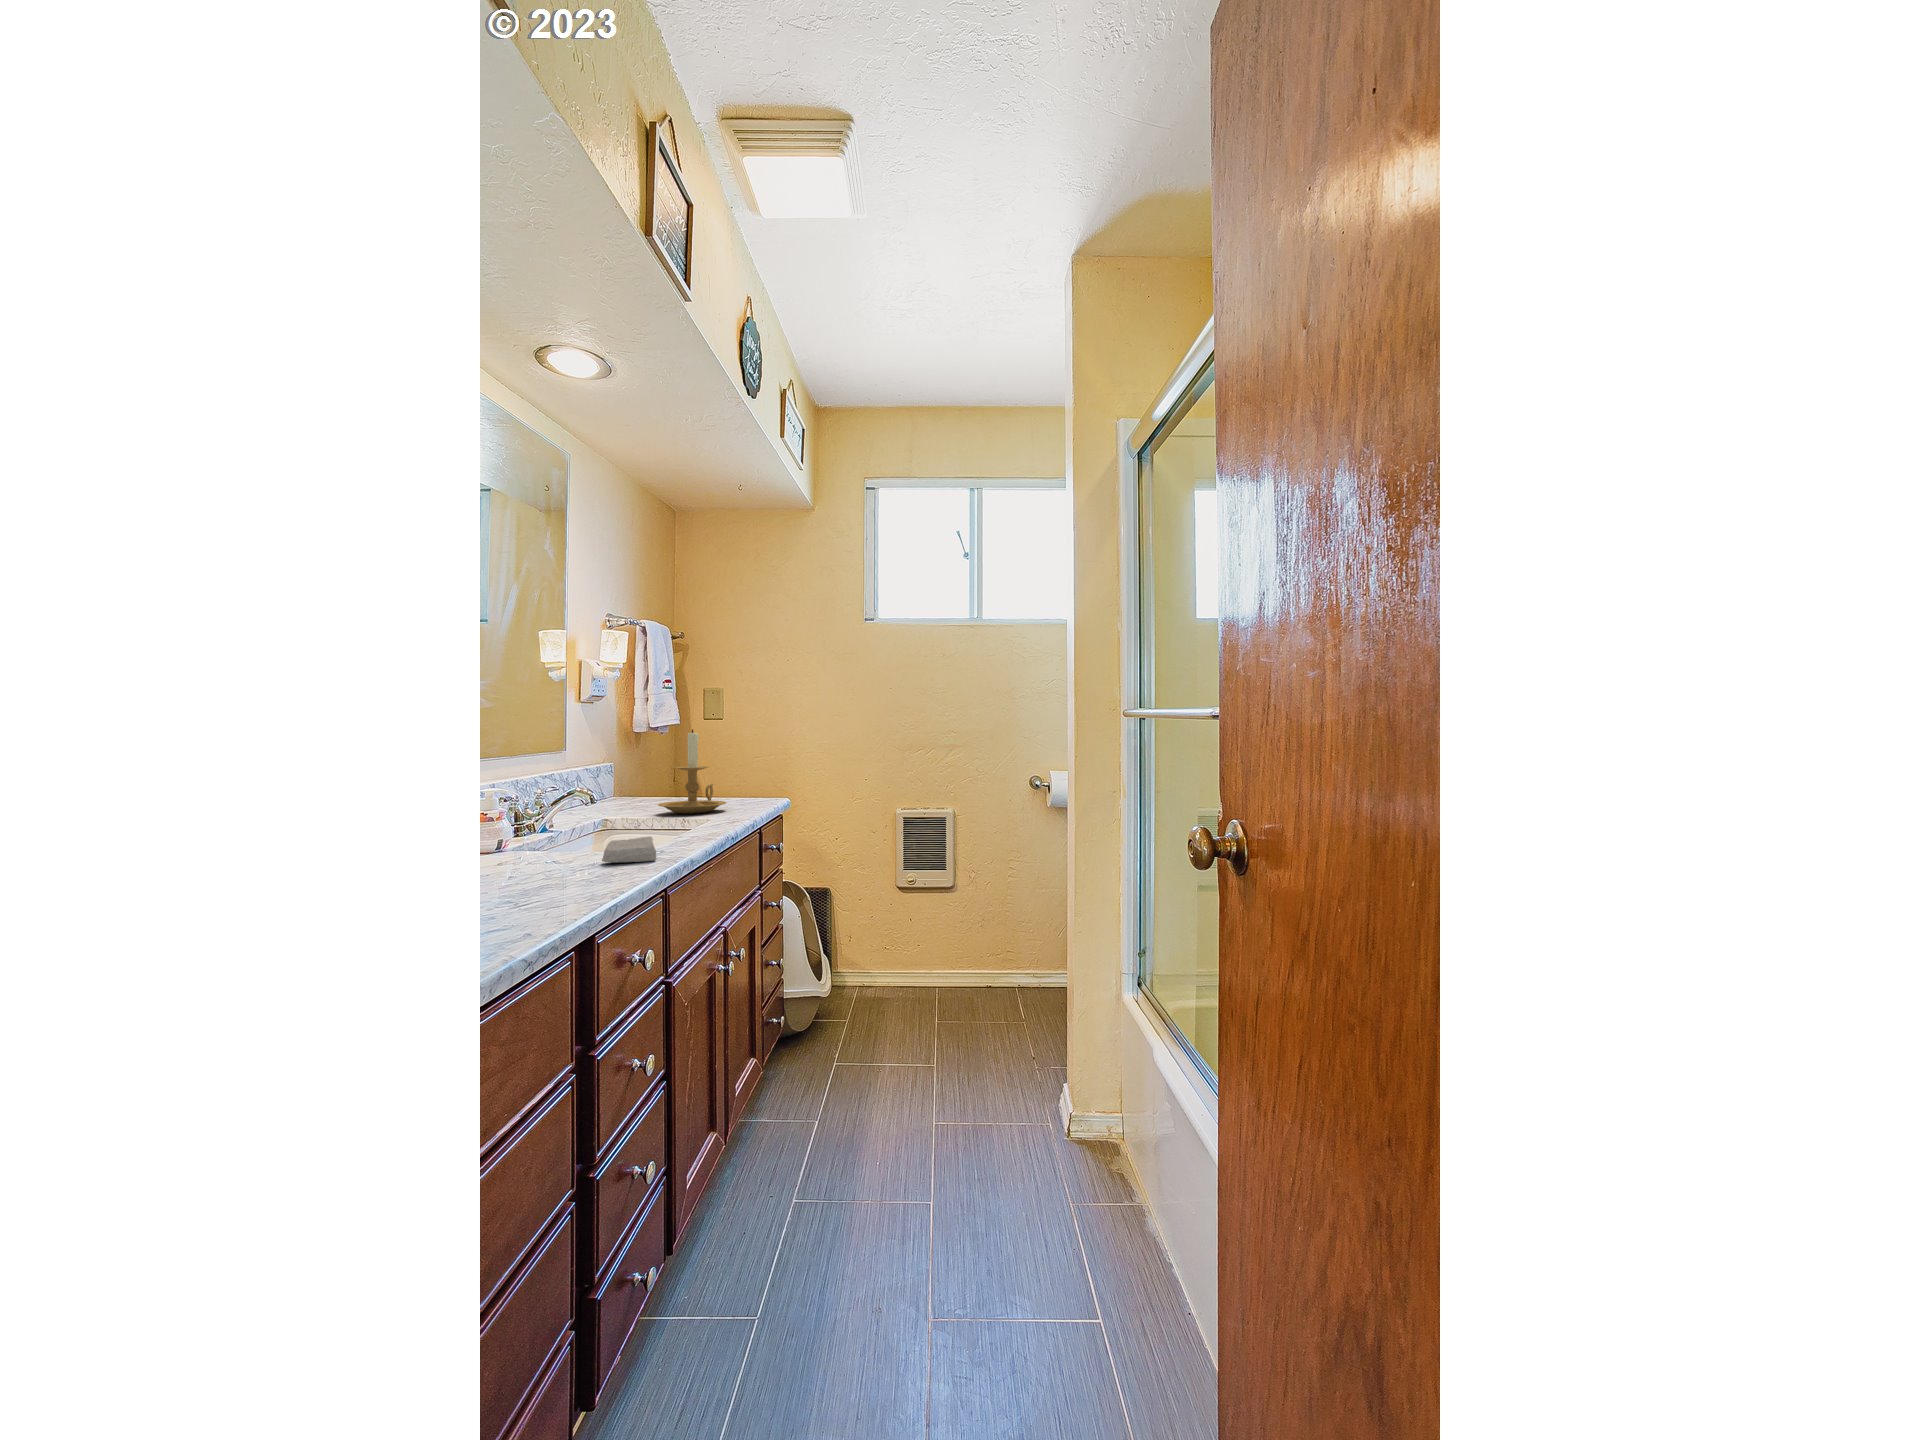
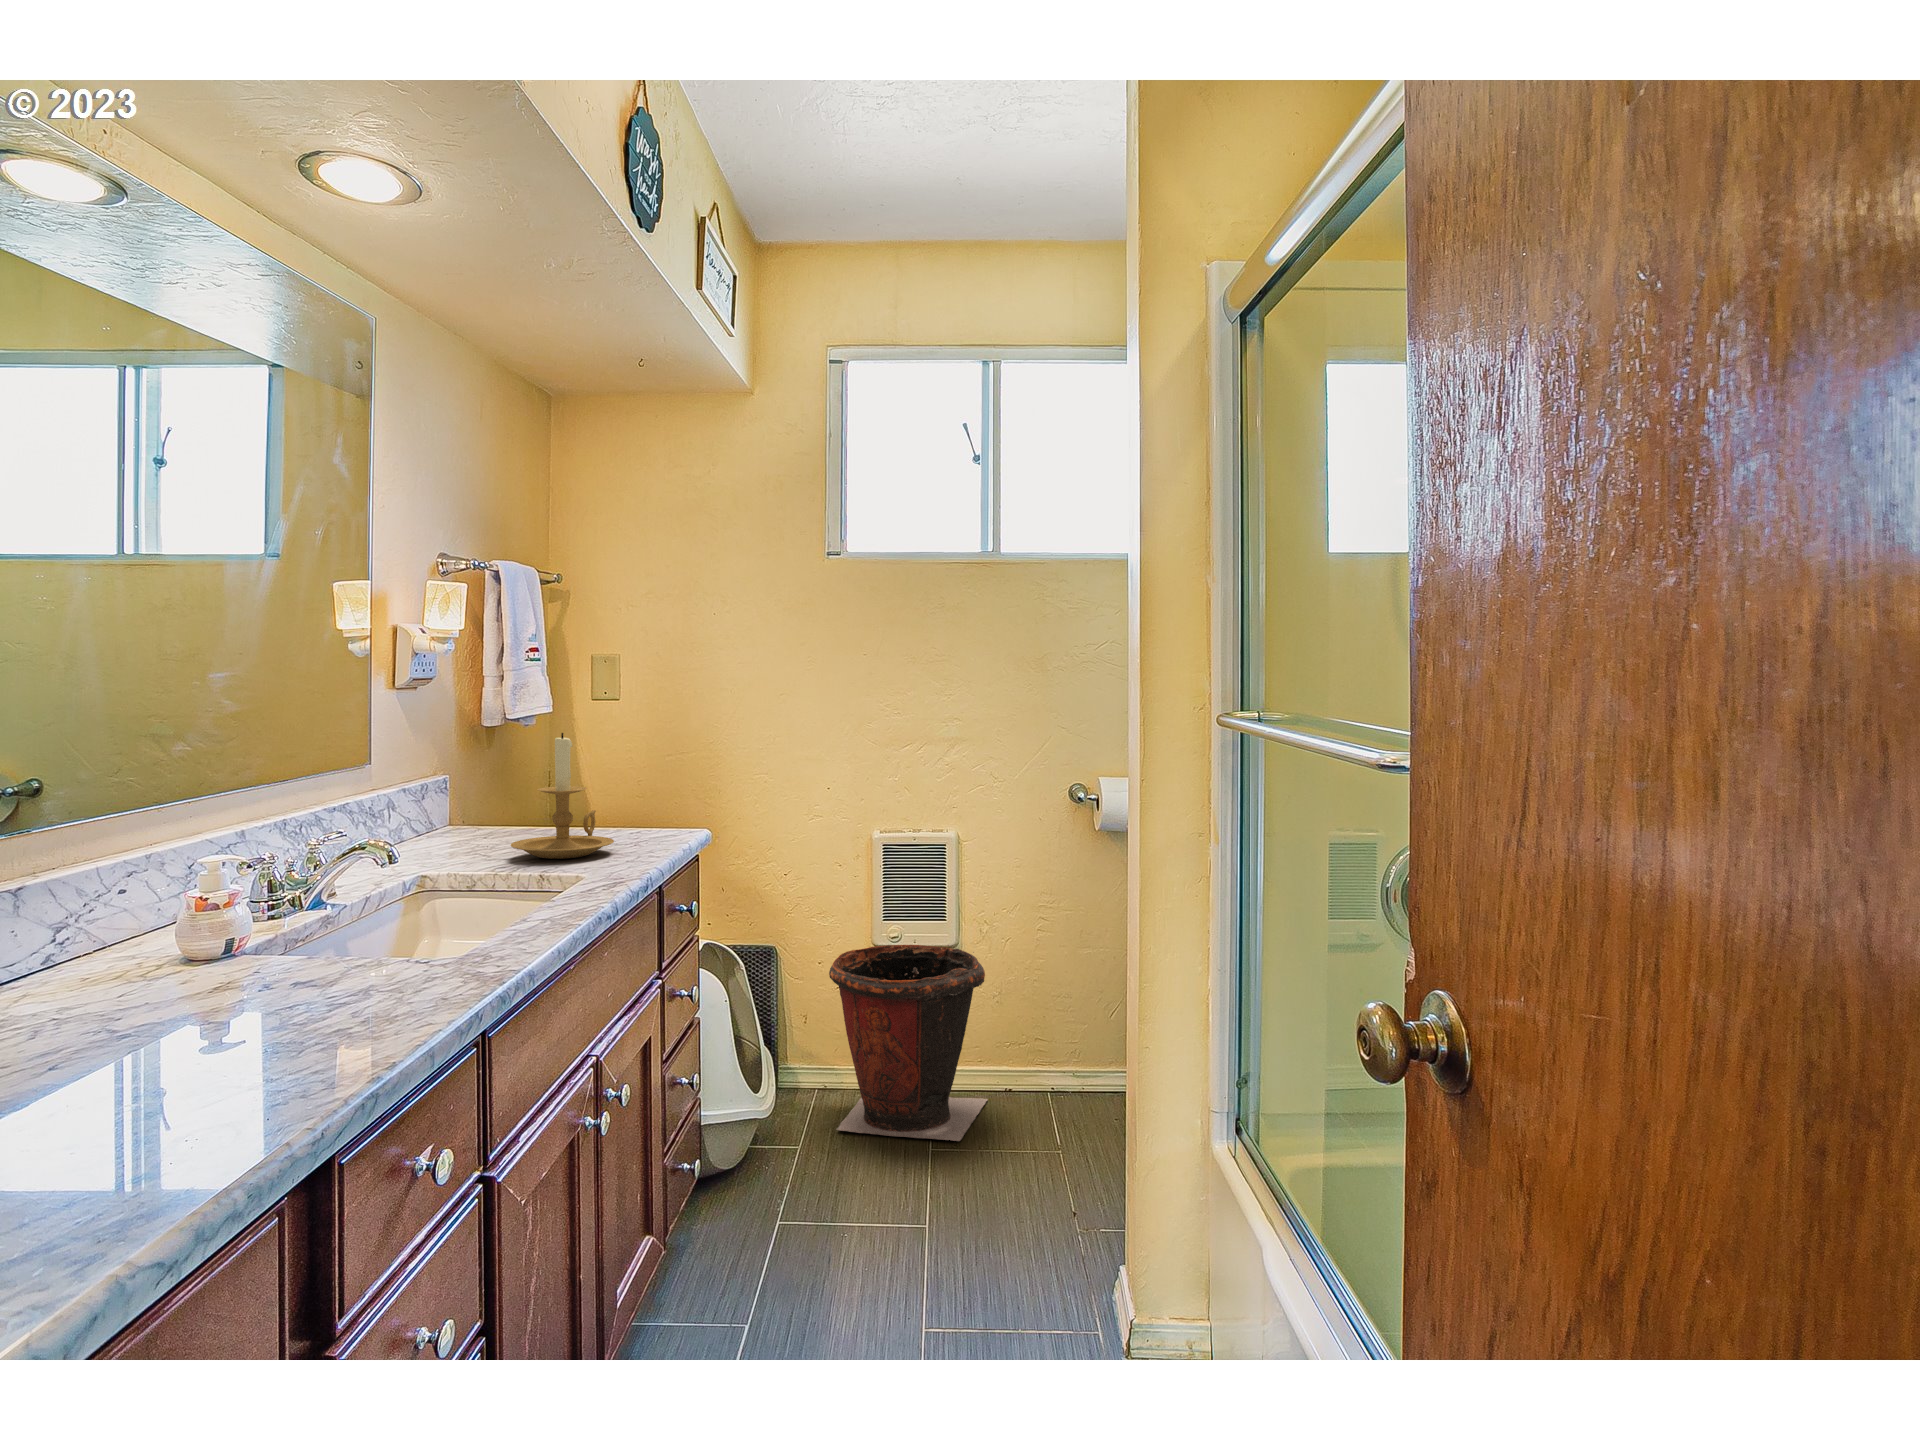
soap bar: present [602,837,656,863] -> none [397,935,481,979]
waste bin: none [868,883,977,1015] -> present [829,945,988,1141]

